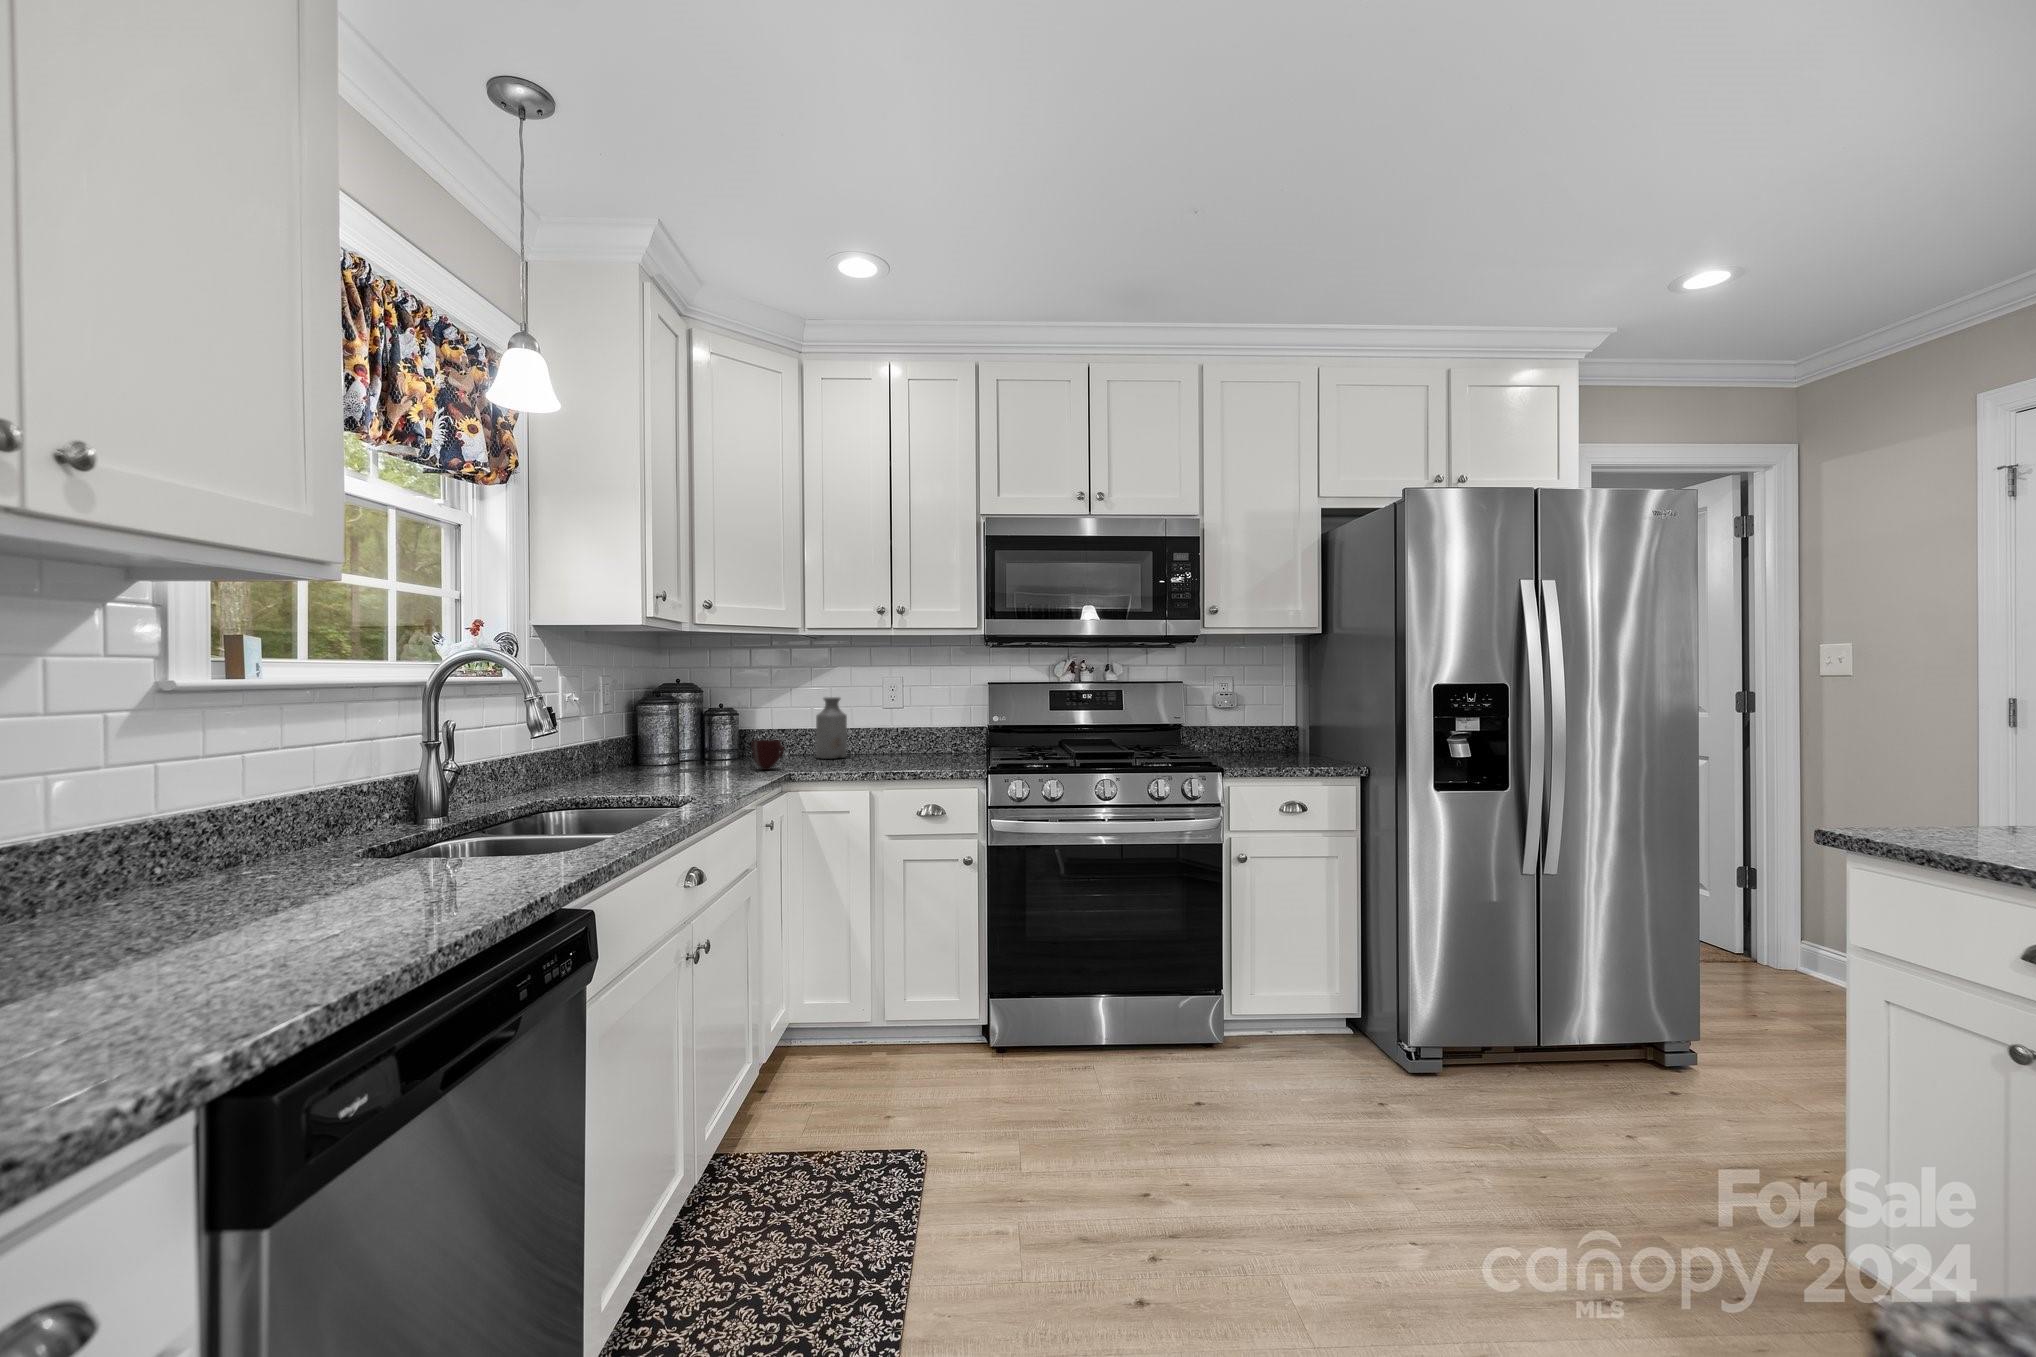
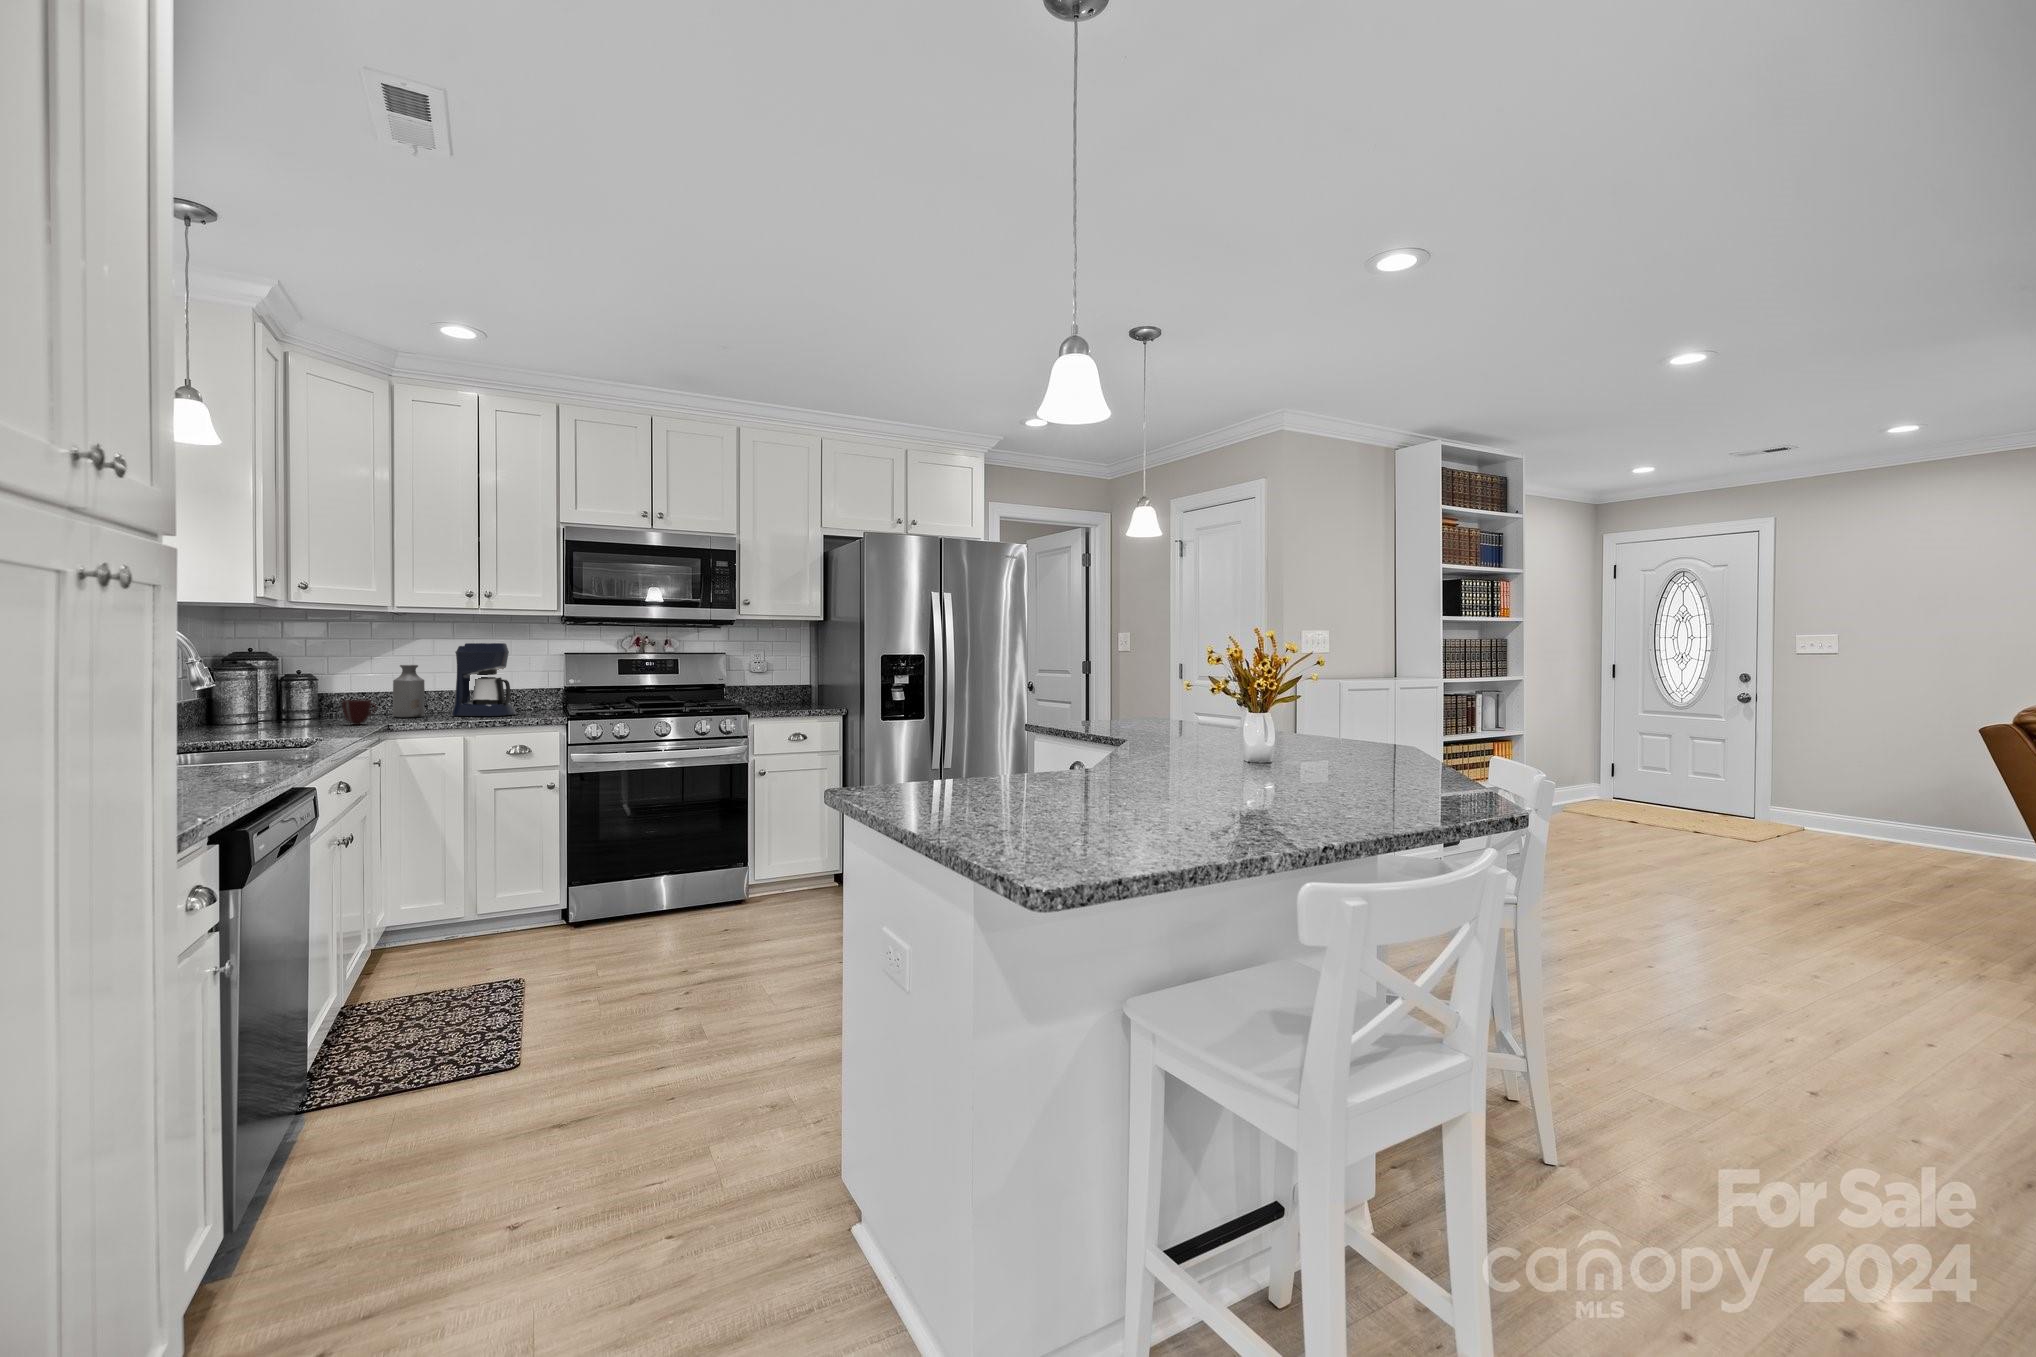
coffee maker: none [873,671,940,760] -> present [451,643,516,716]

